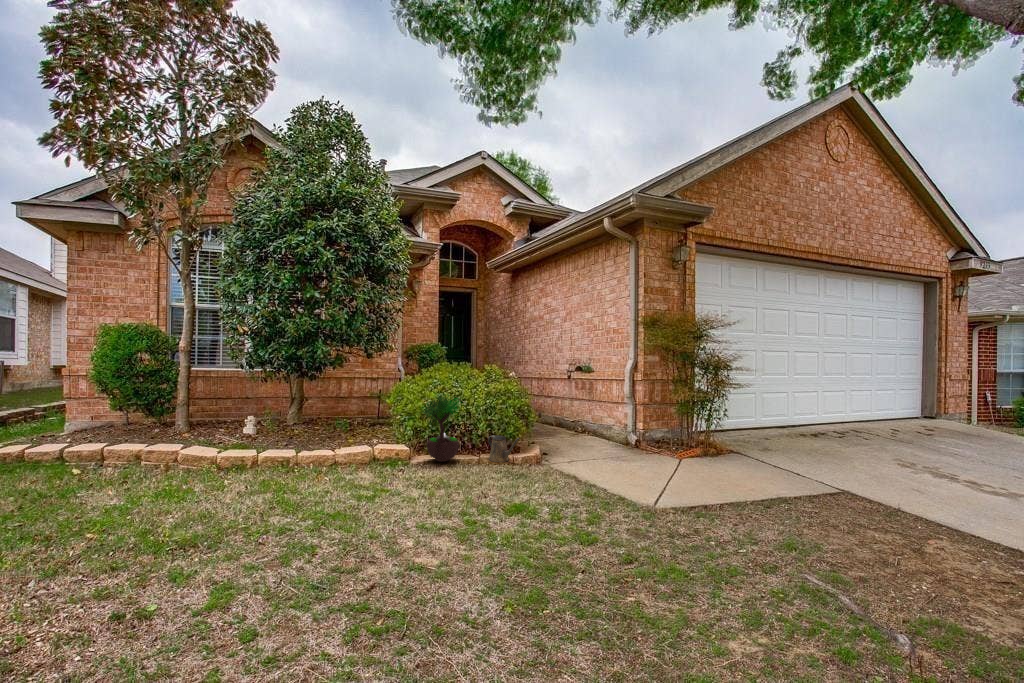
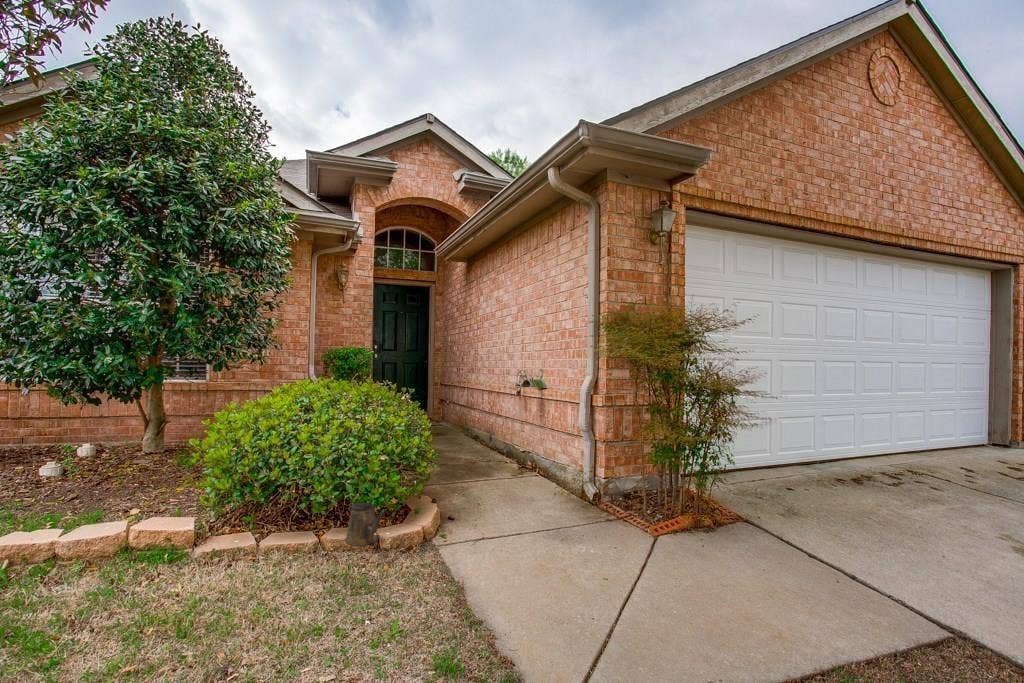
potted tree: present [423,395,459,462] -> none [213,429,294,547]

